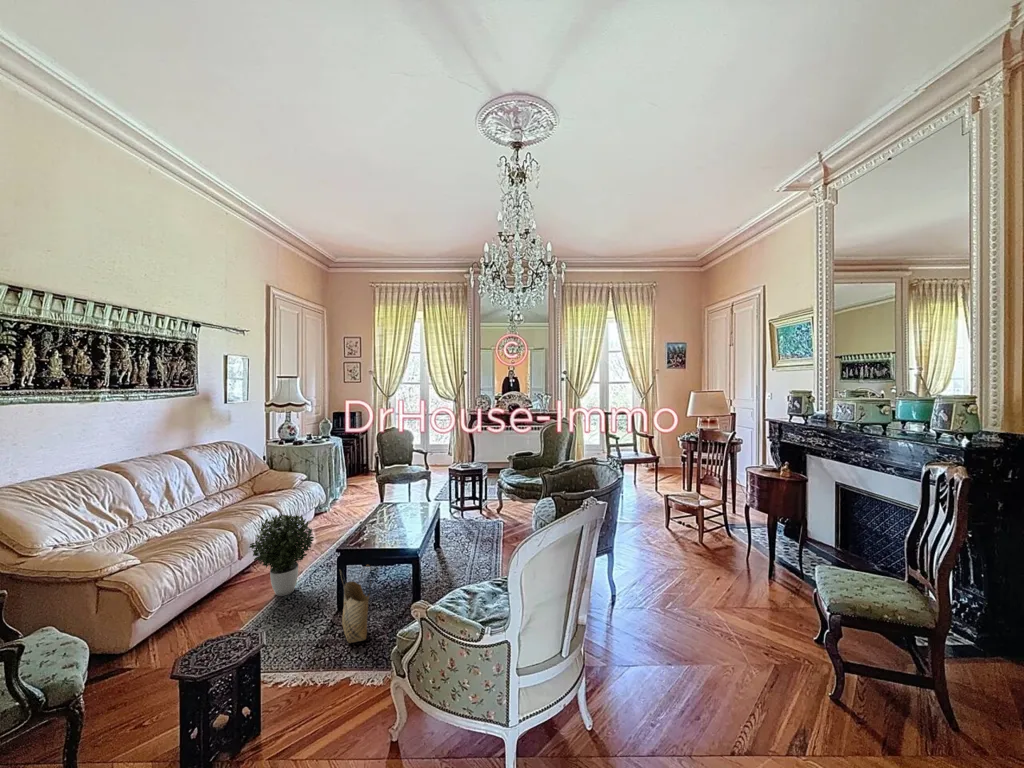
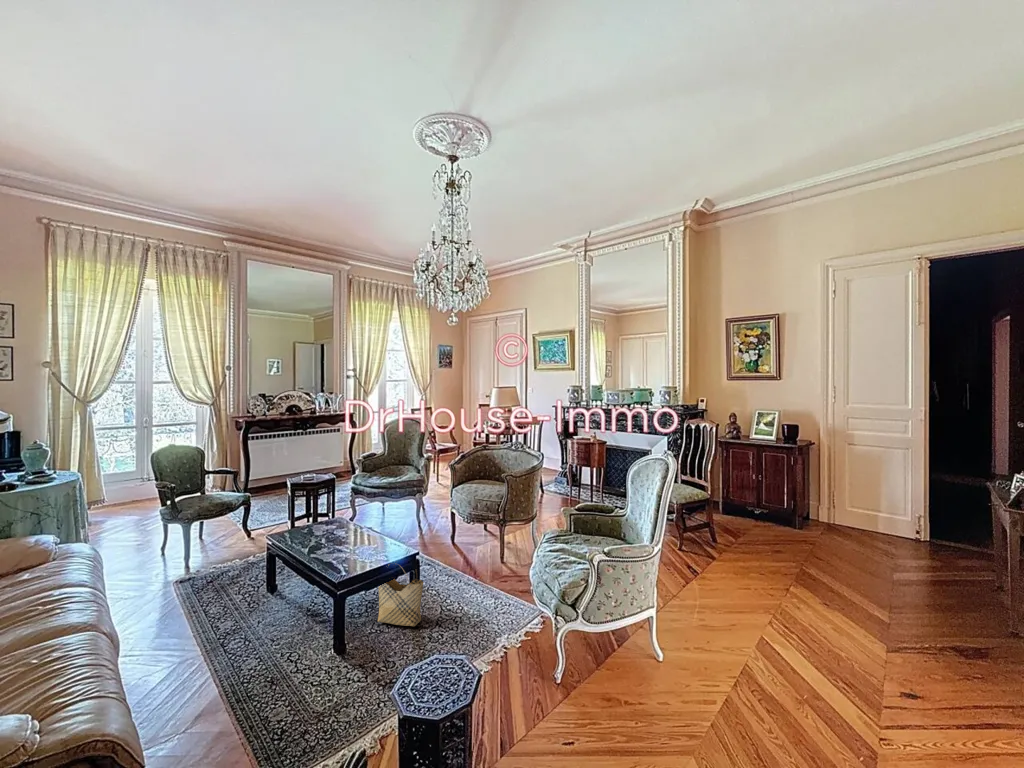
potted plant: present [249,514,314,596] -> none [206,540,288,646]

